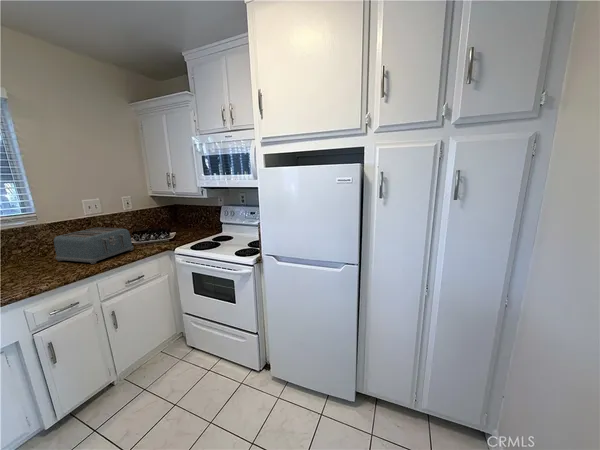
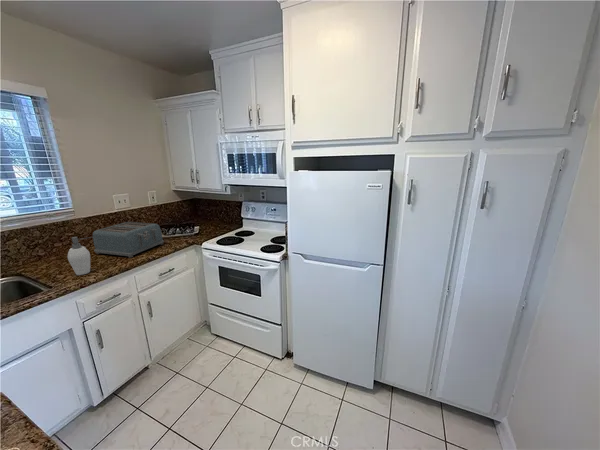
soap dispenser: none [17,241,47,283] -> present [68,237,90,275]

